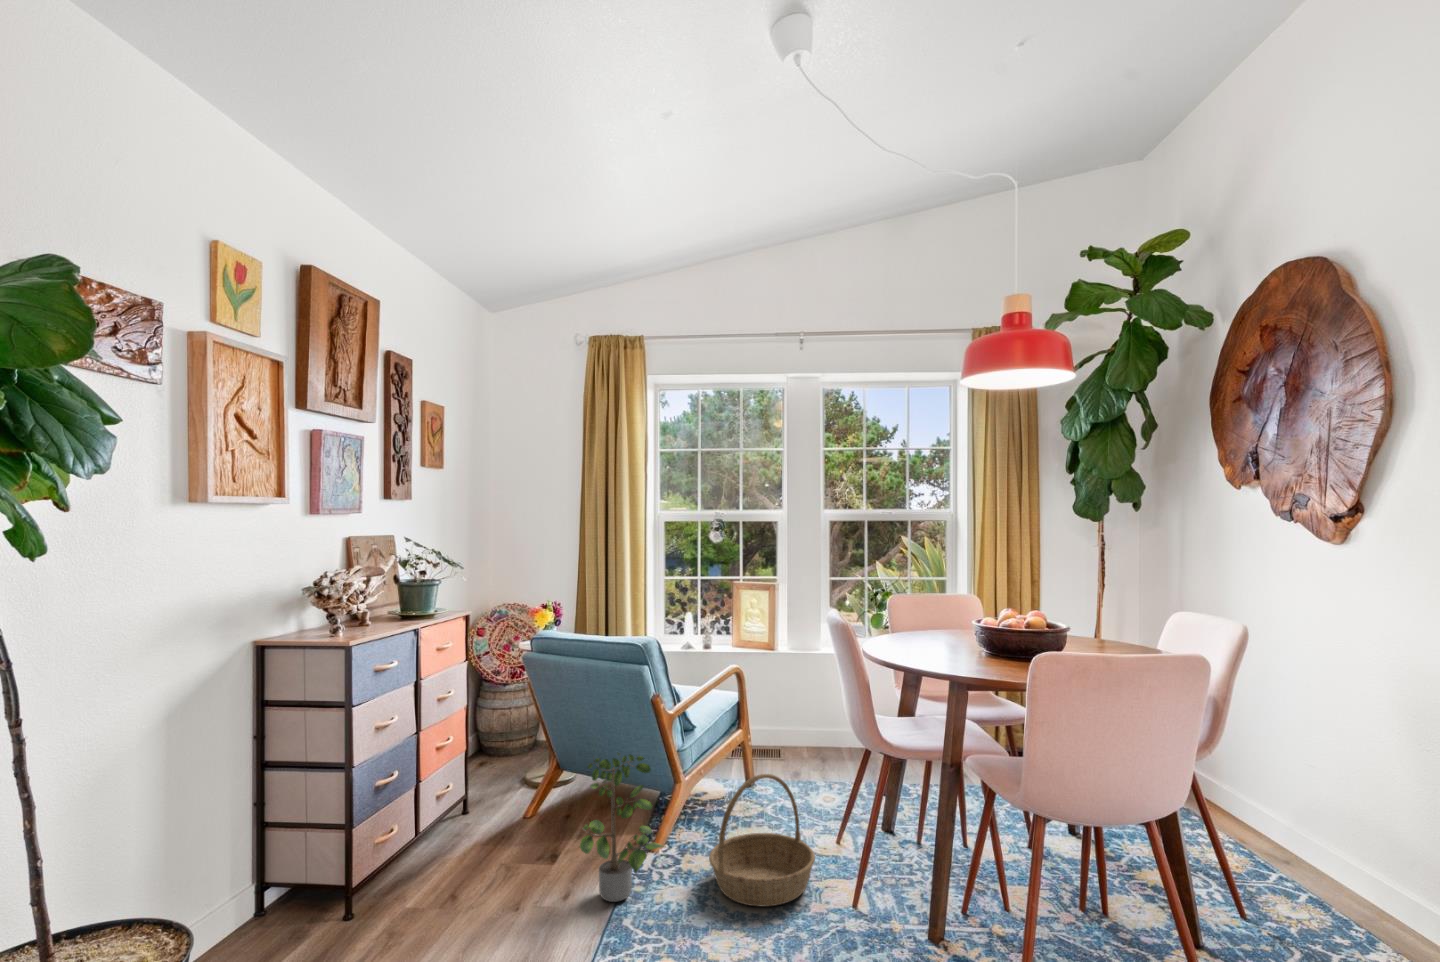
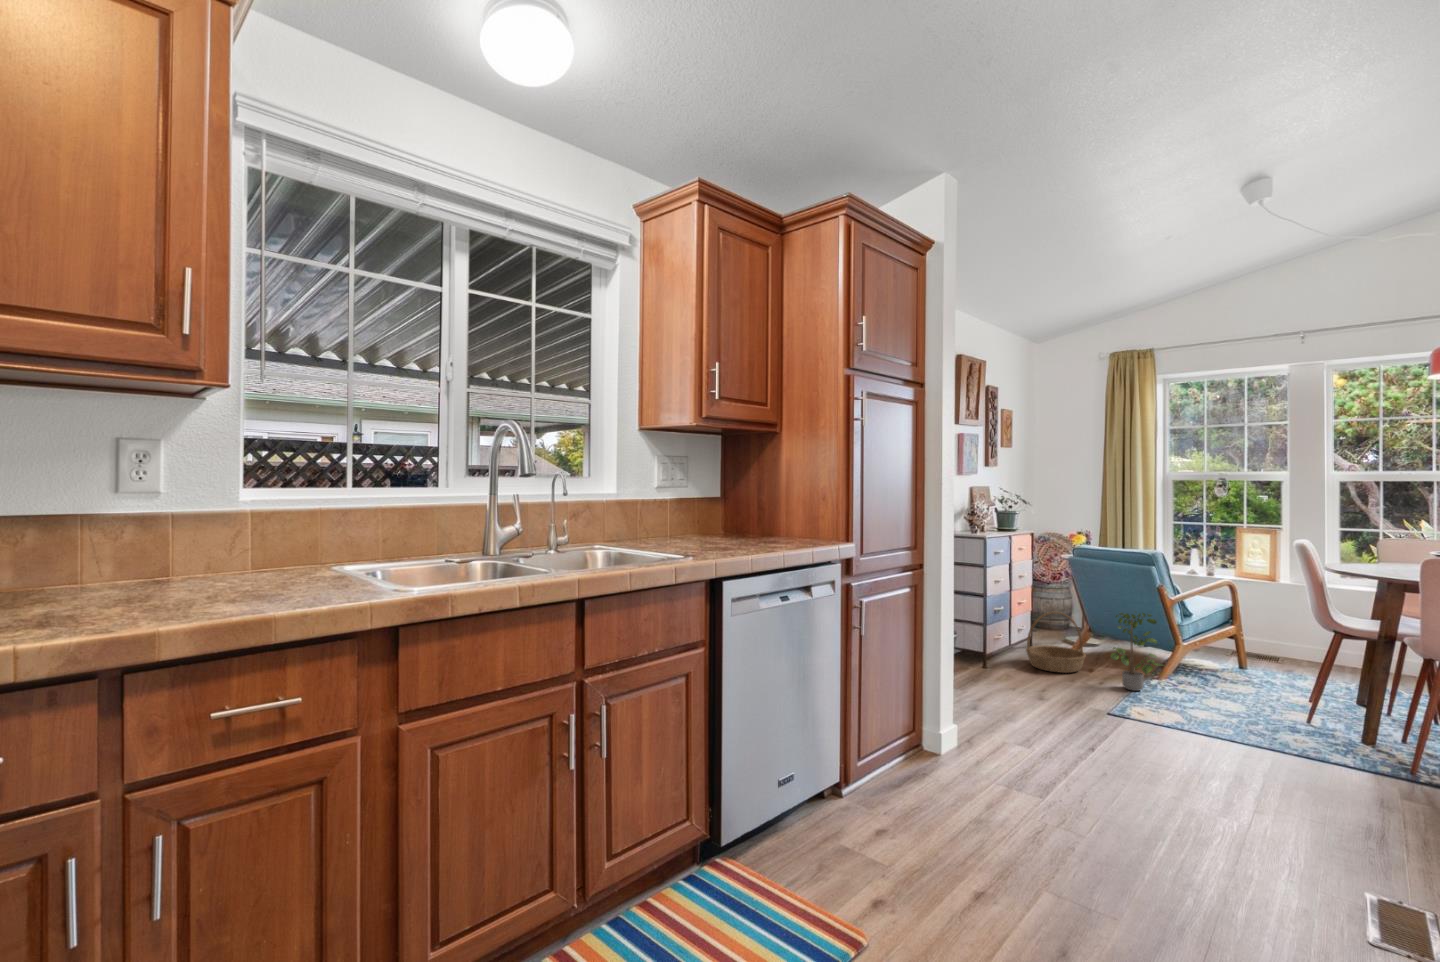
basket: present [709,774,815,906] -> present [1026,611,1086,673]

